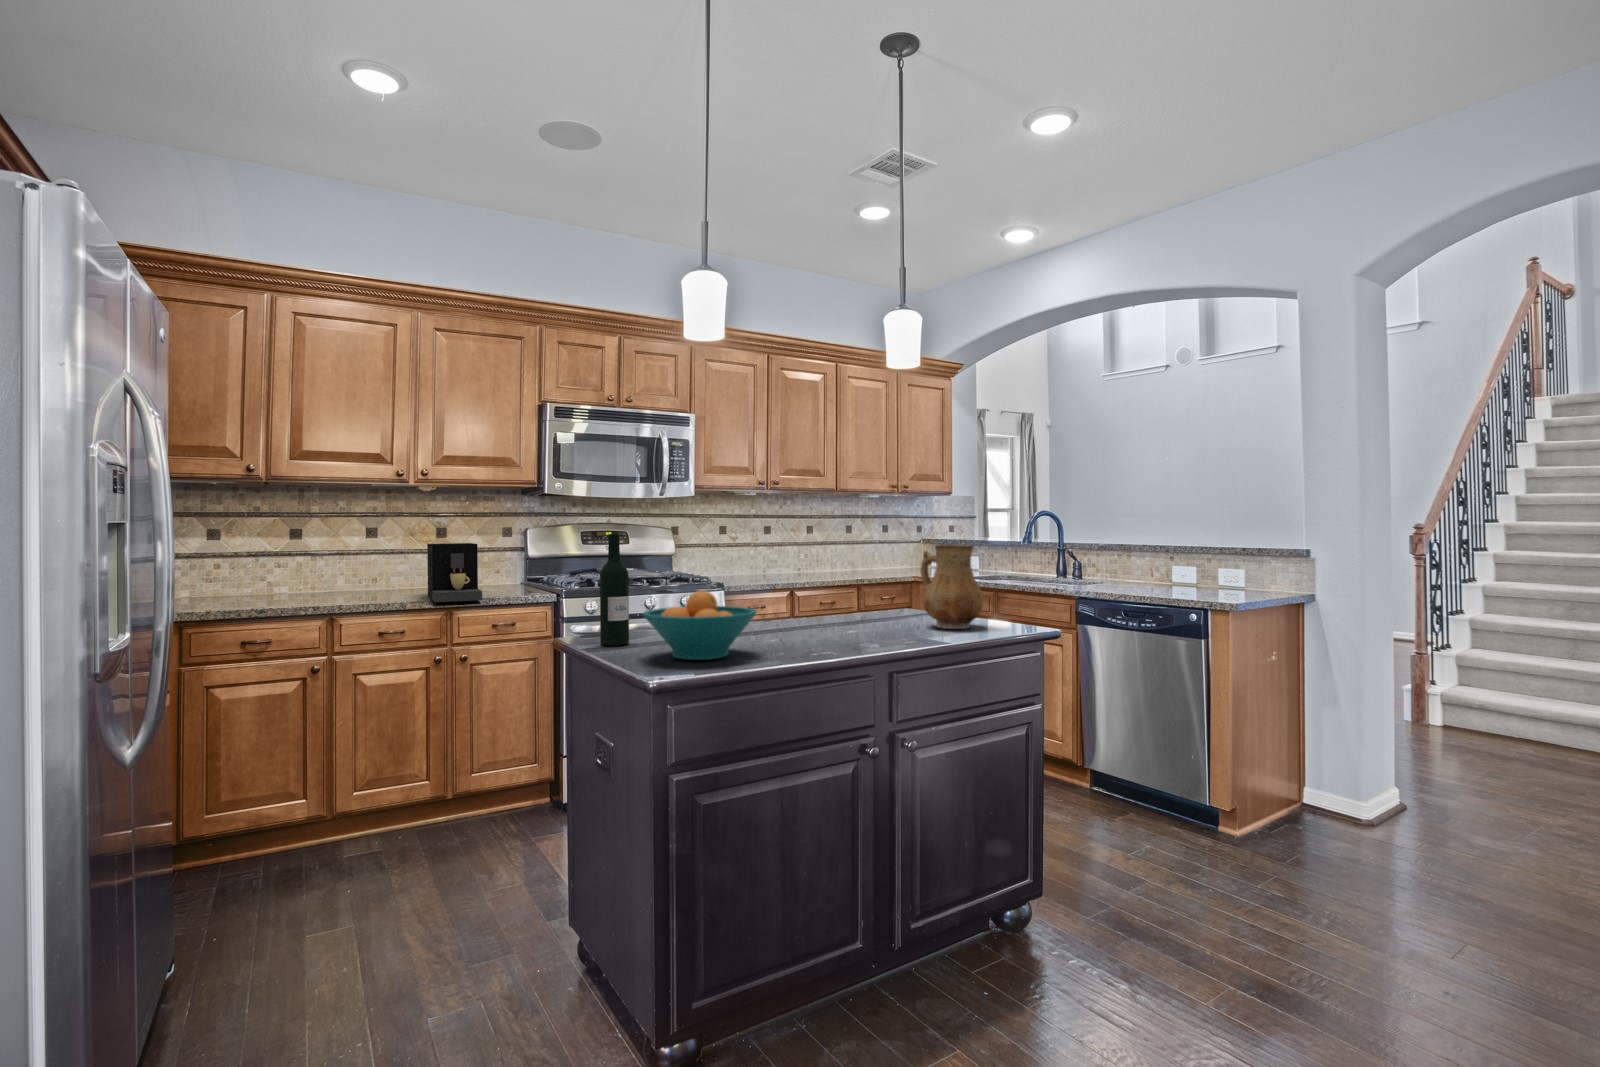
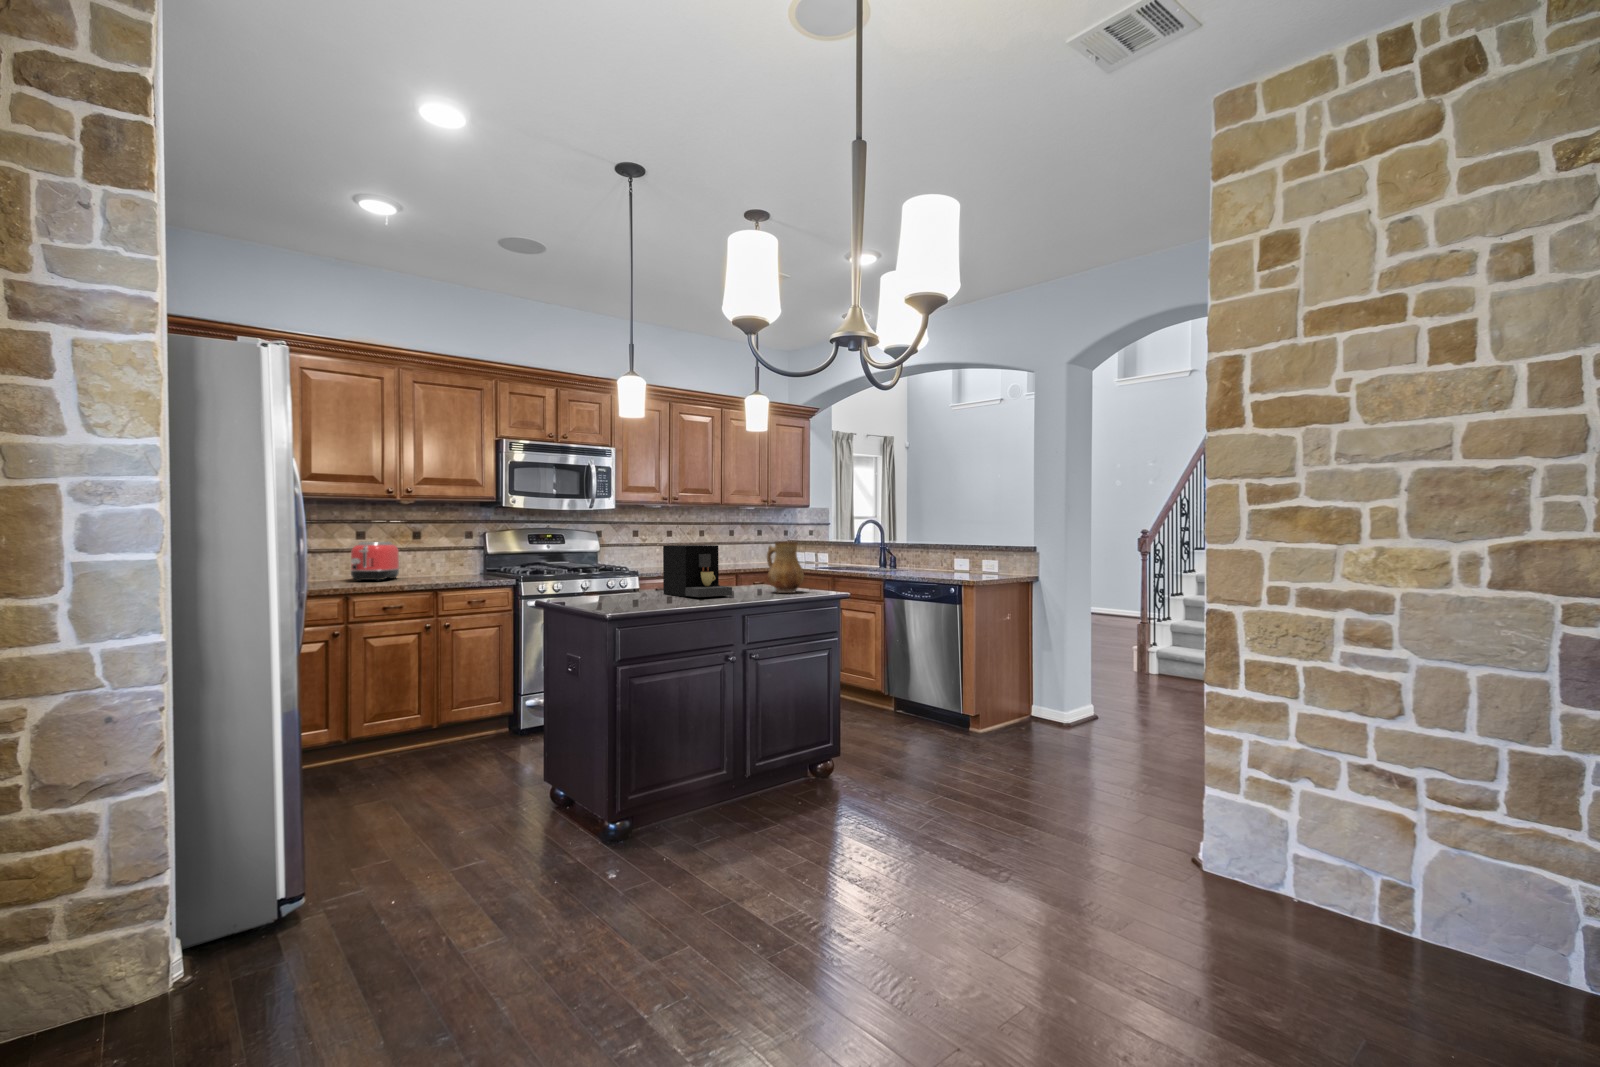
wine bottle: present [600,534,629,646] -> none [567,534,585,602]
toaster: none [346,541,415,594] -> present [351,541,399,581]
coffee maker: present [427,543,482,602] -> present [663,545,732,597]
fruit bowl: present [643,591,757,660] -> none [597,567,665,606]

